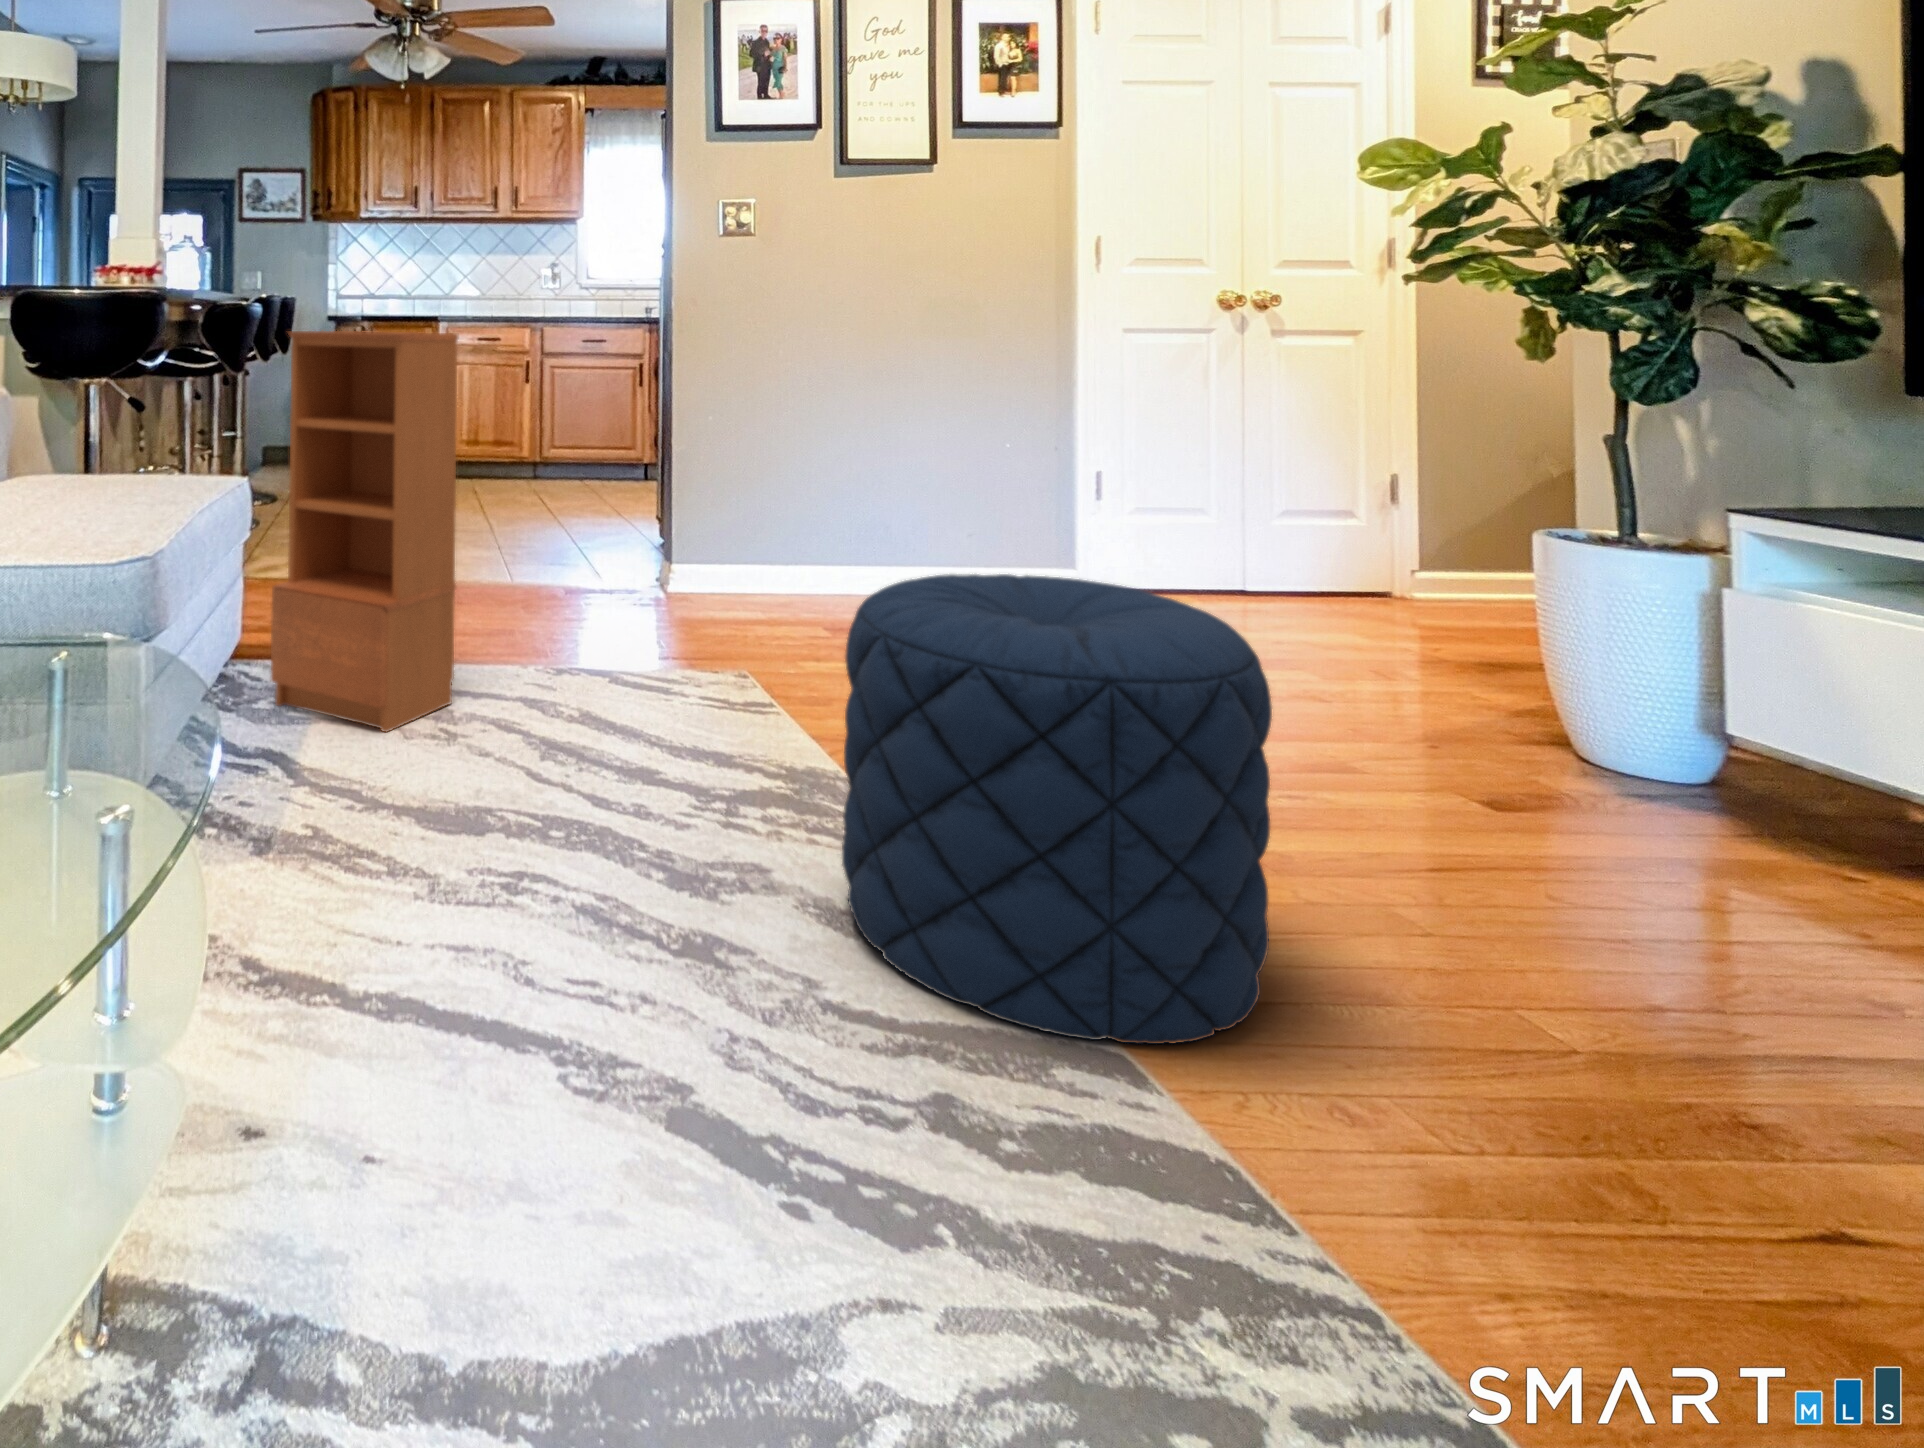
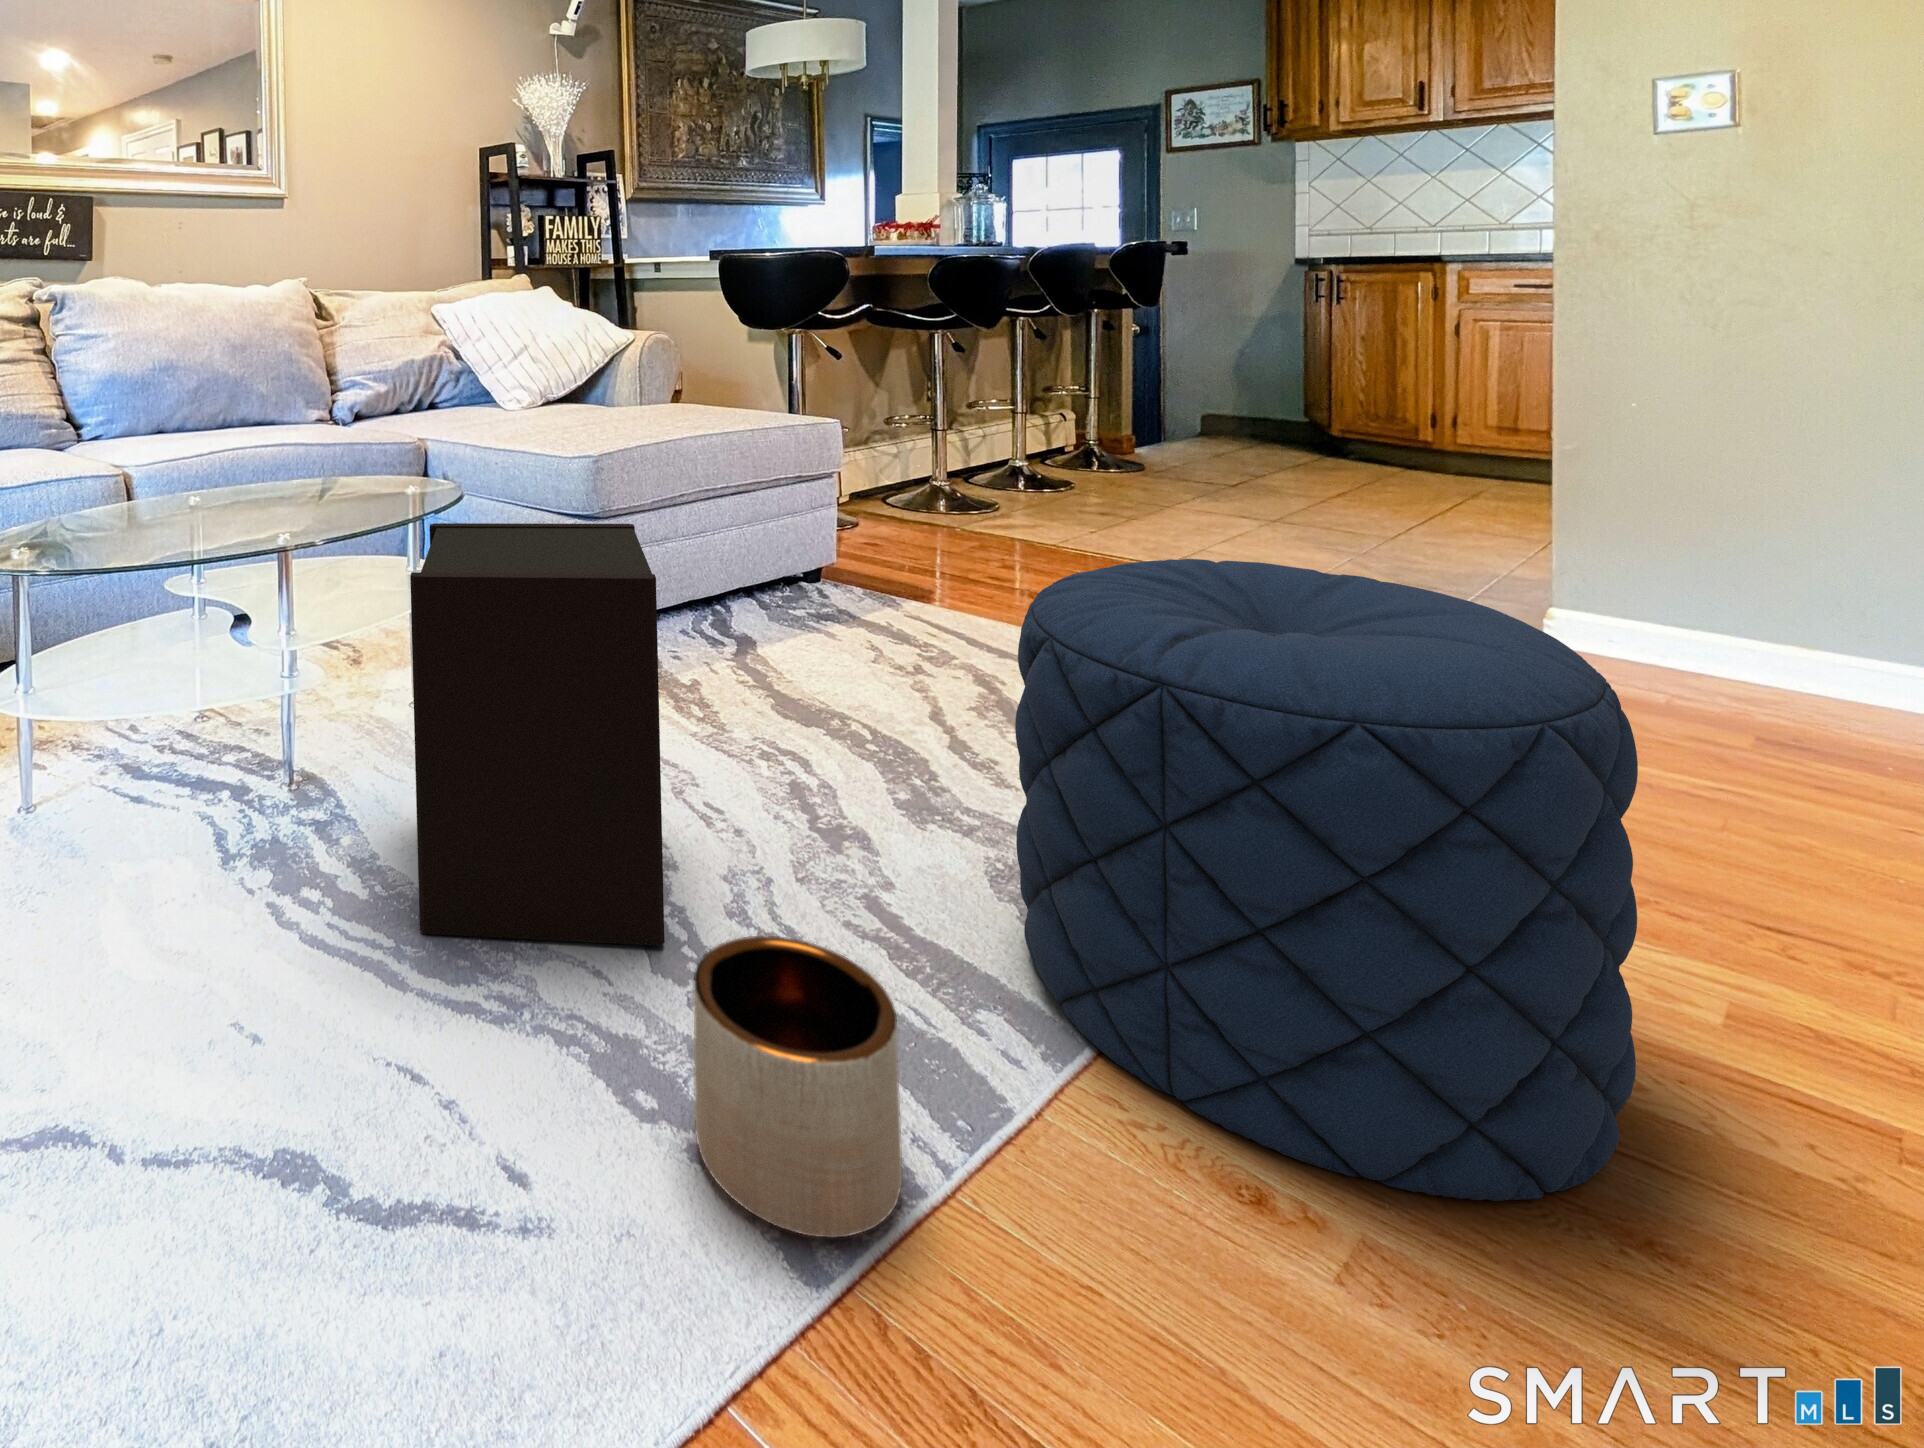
bookcase: present [271,331,458,732] -> none [818,278,996,642]
speaker: none [344,632,758,1300] -> present [410,523,665,946]
planter: none [1010,1029,1249,1342] -> present [693,936,902,1237]

